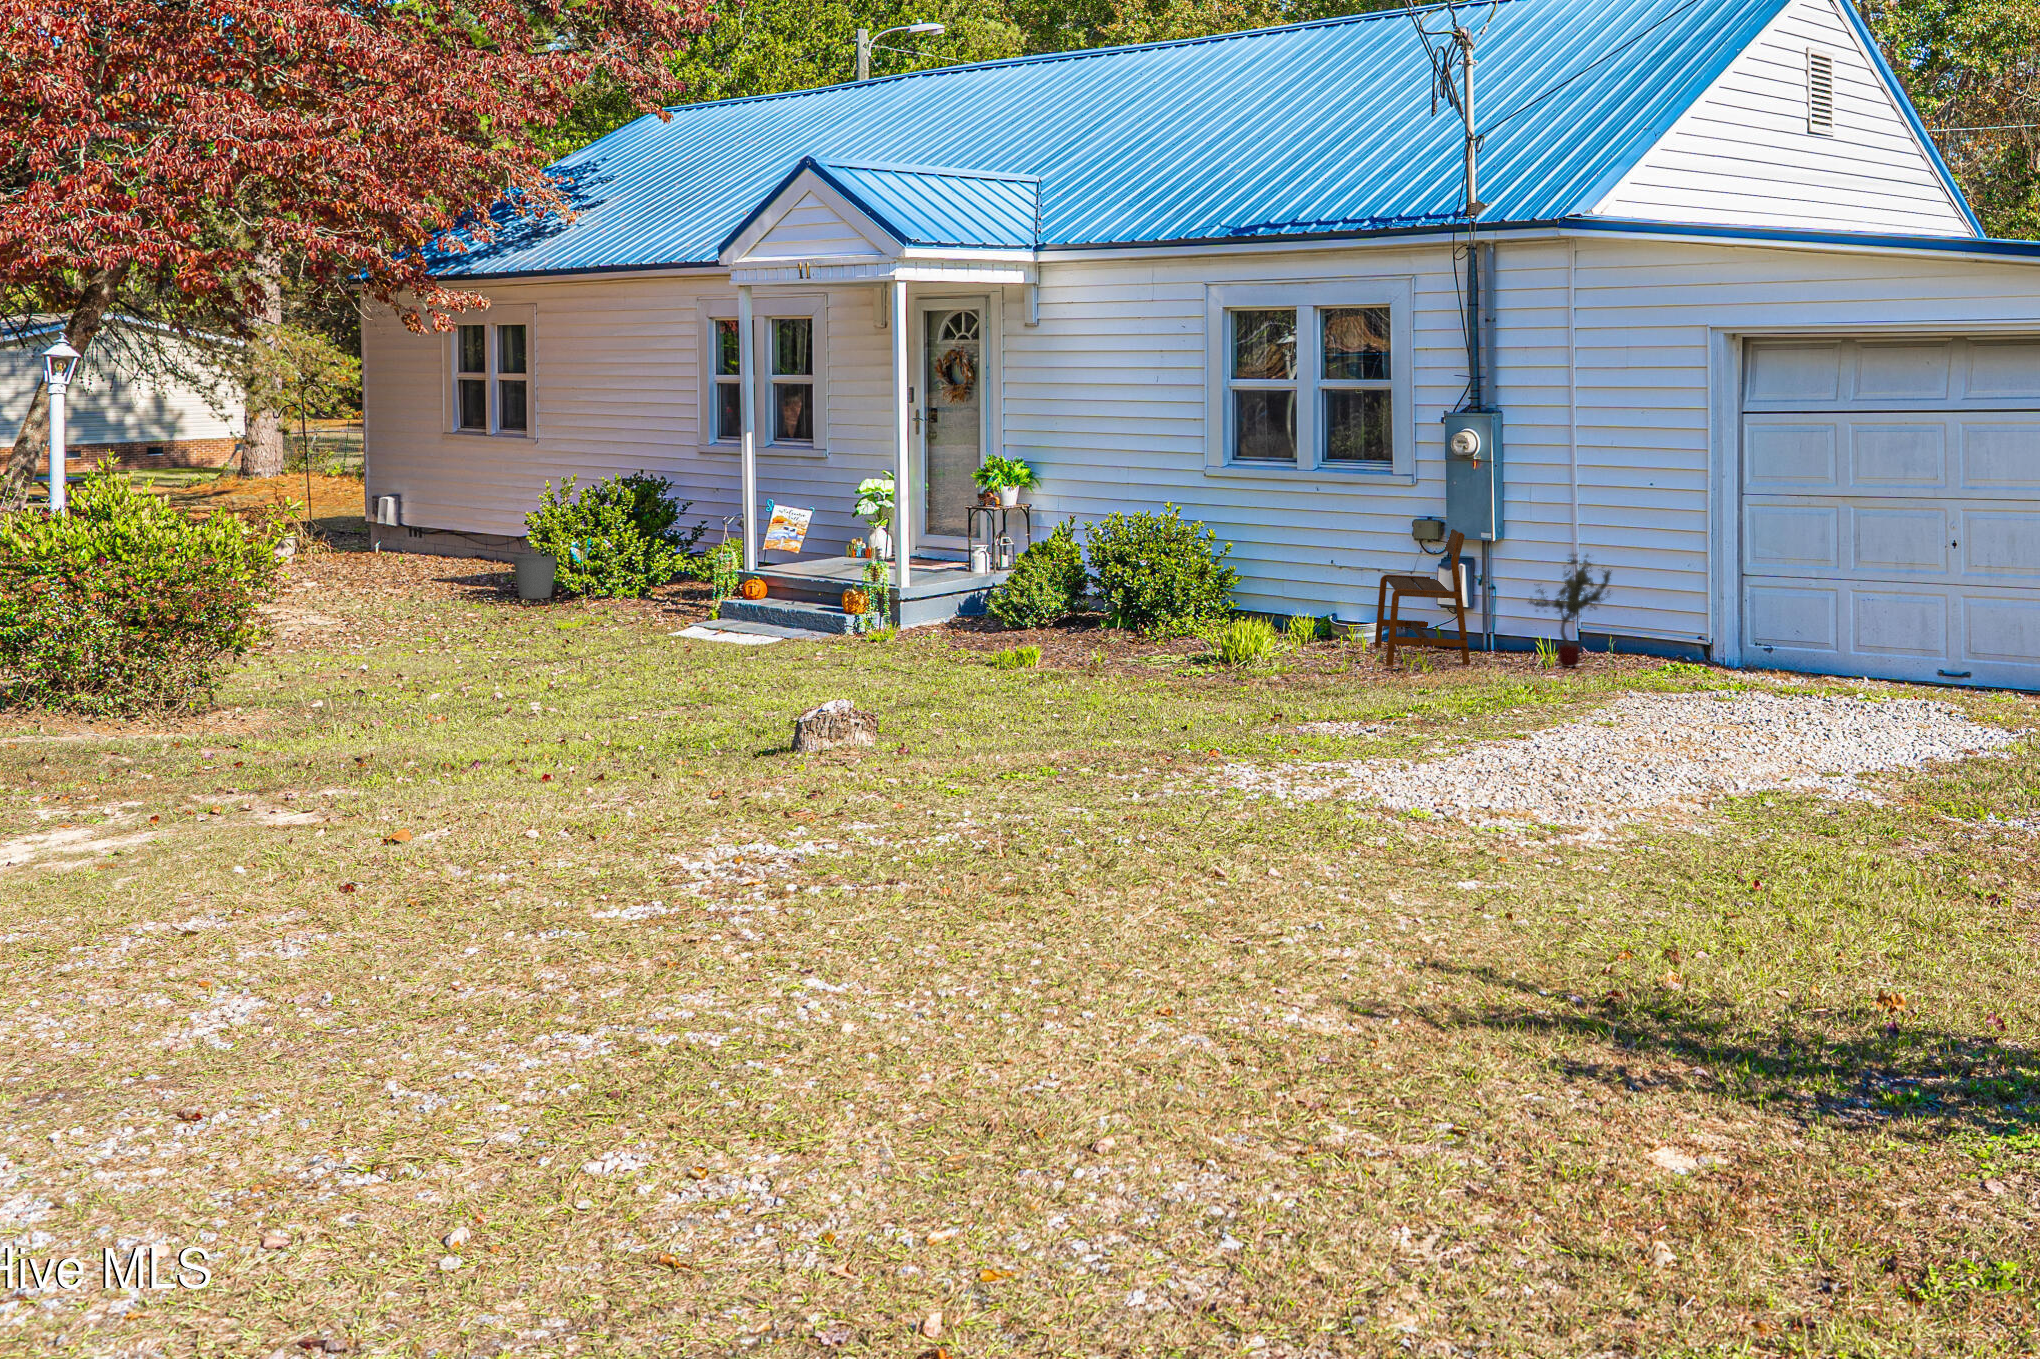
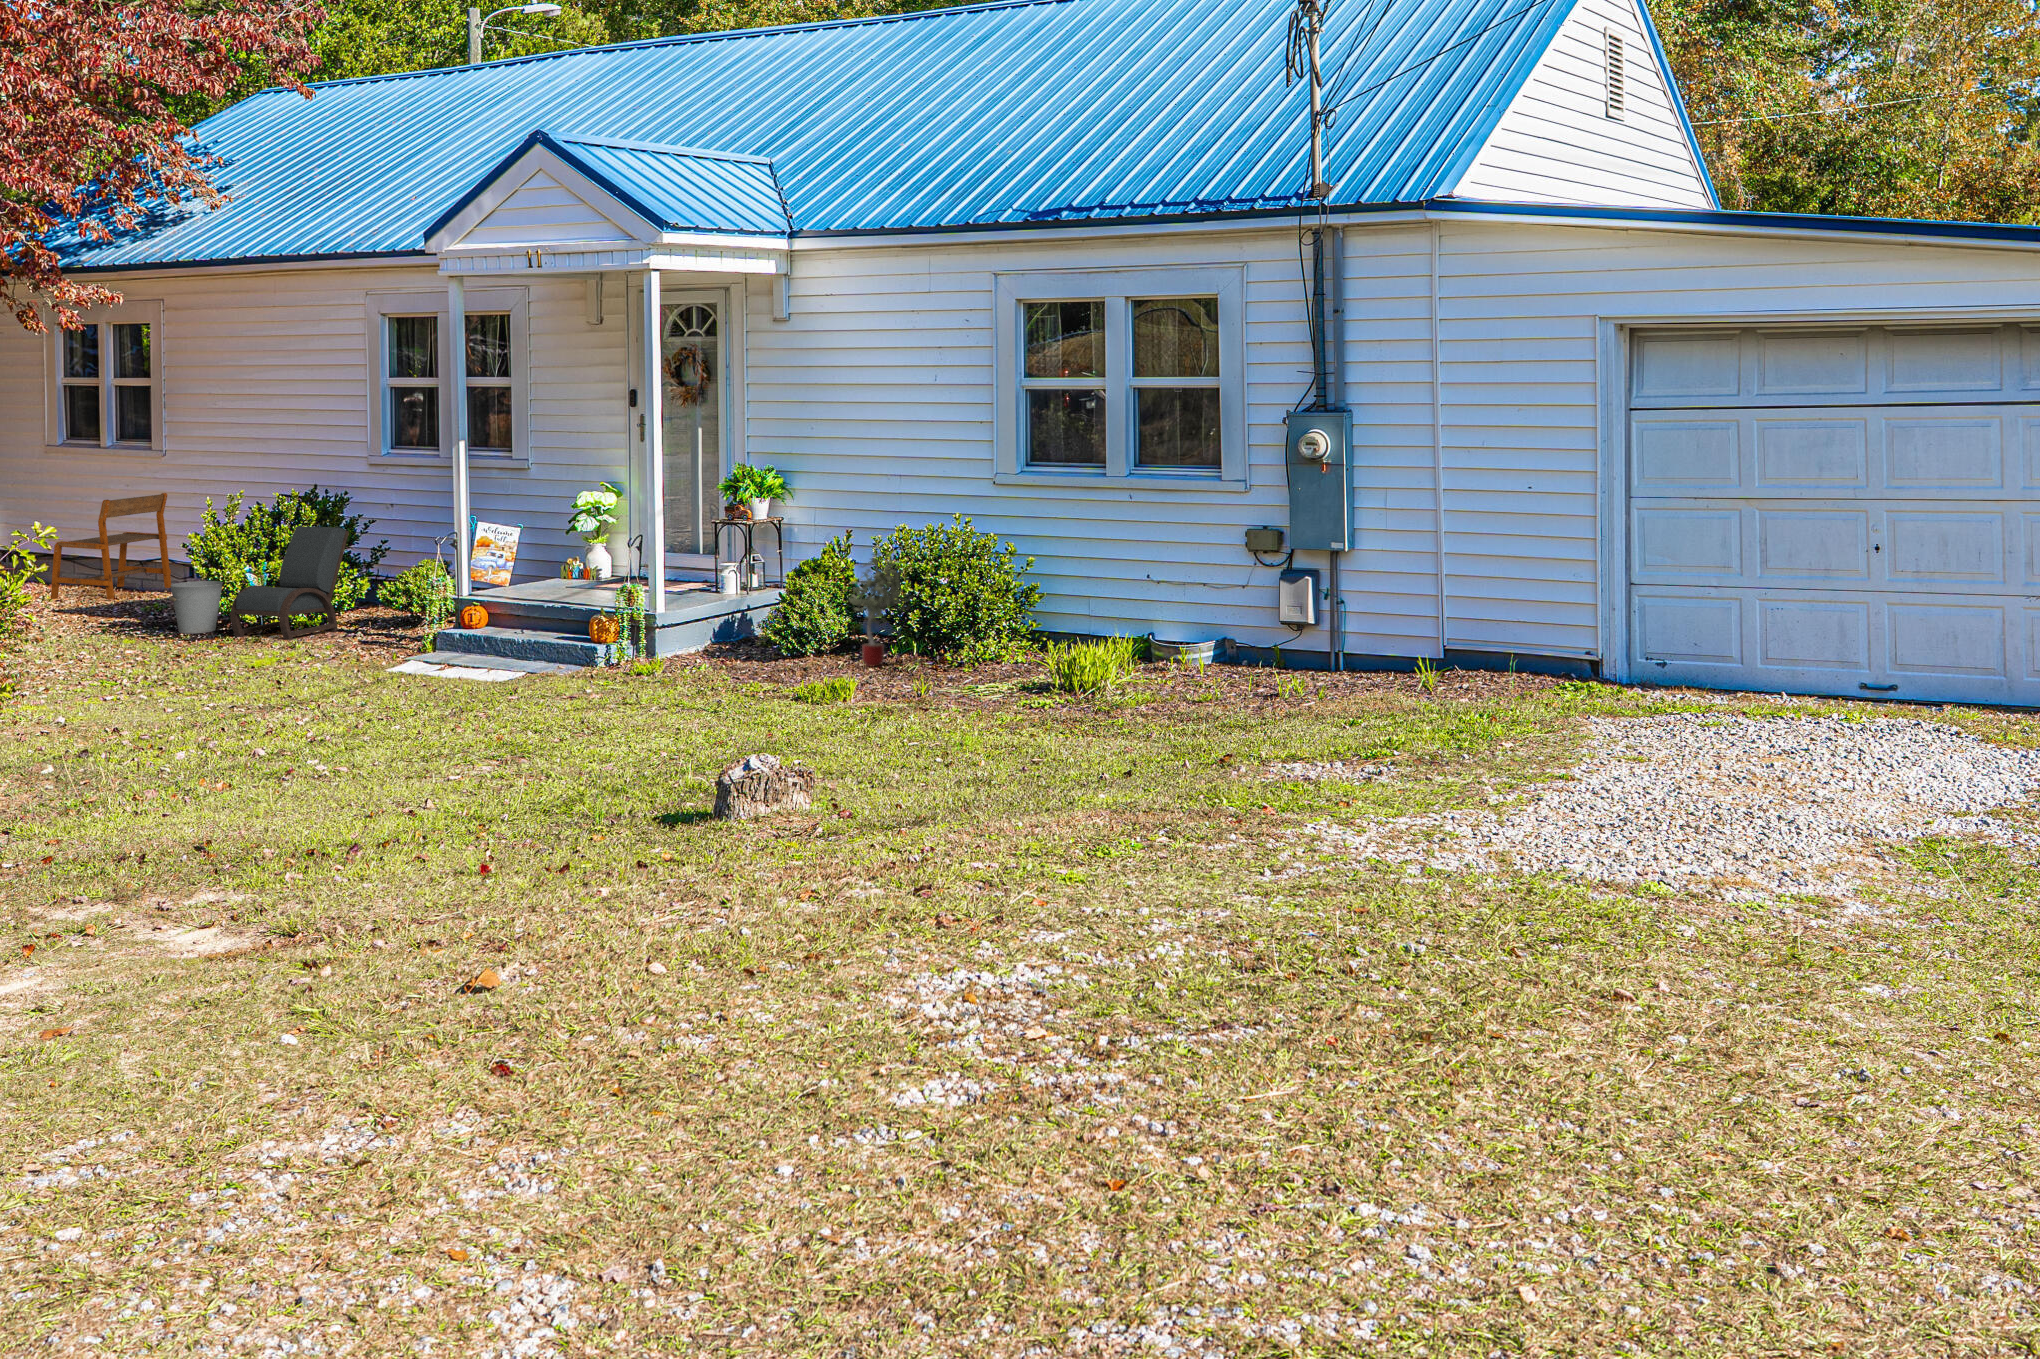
lounge chair: none [559,507,664,605] -> present [230,526,349,640]
bench: present [1375,529,1470,666] -> present [51,493,171,599]
potted tree: present [1528,555,1612,668] -> present [849,553,913,667]

